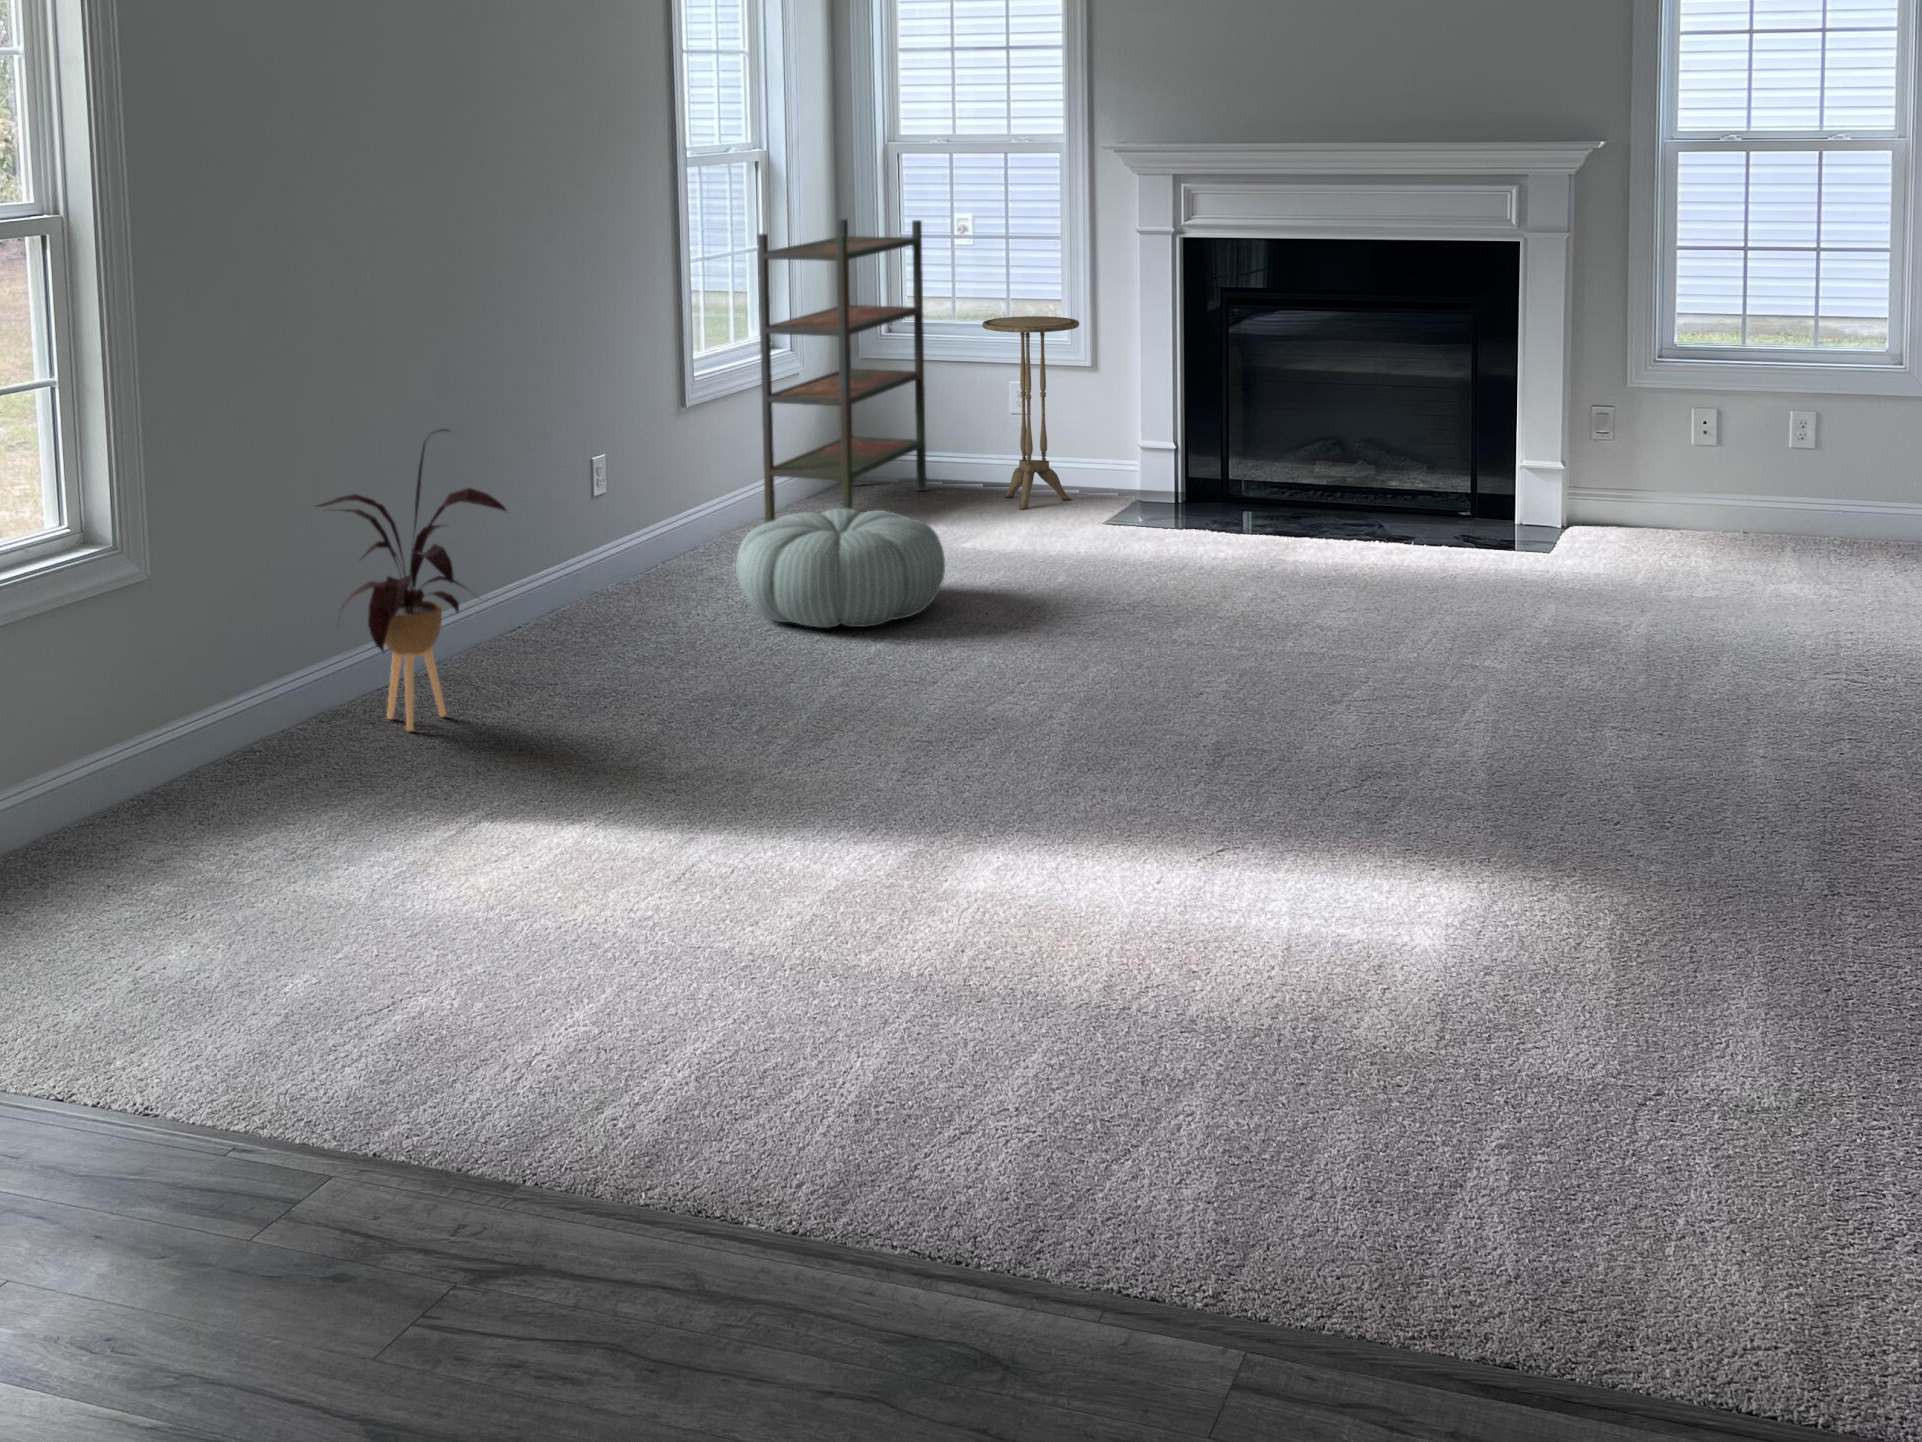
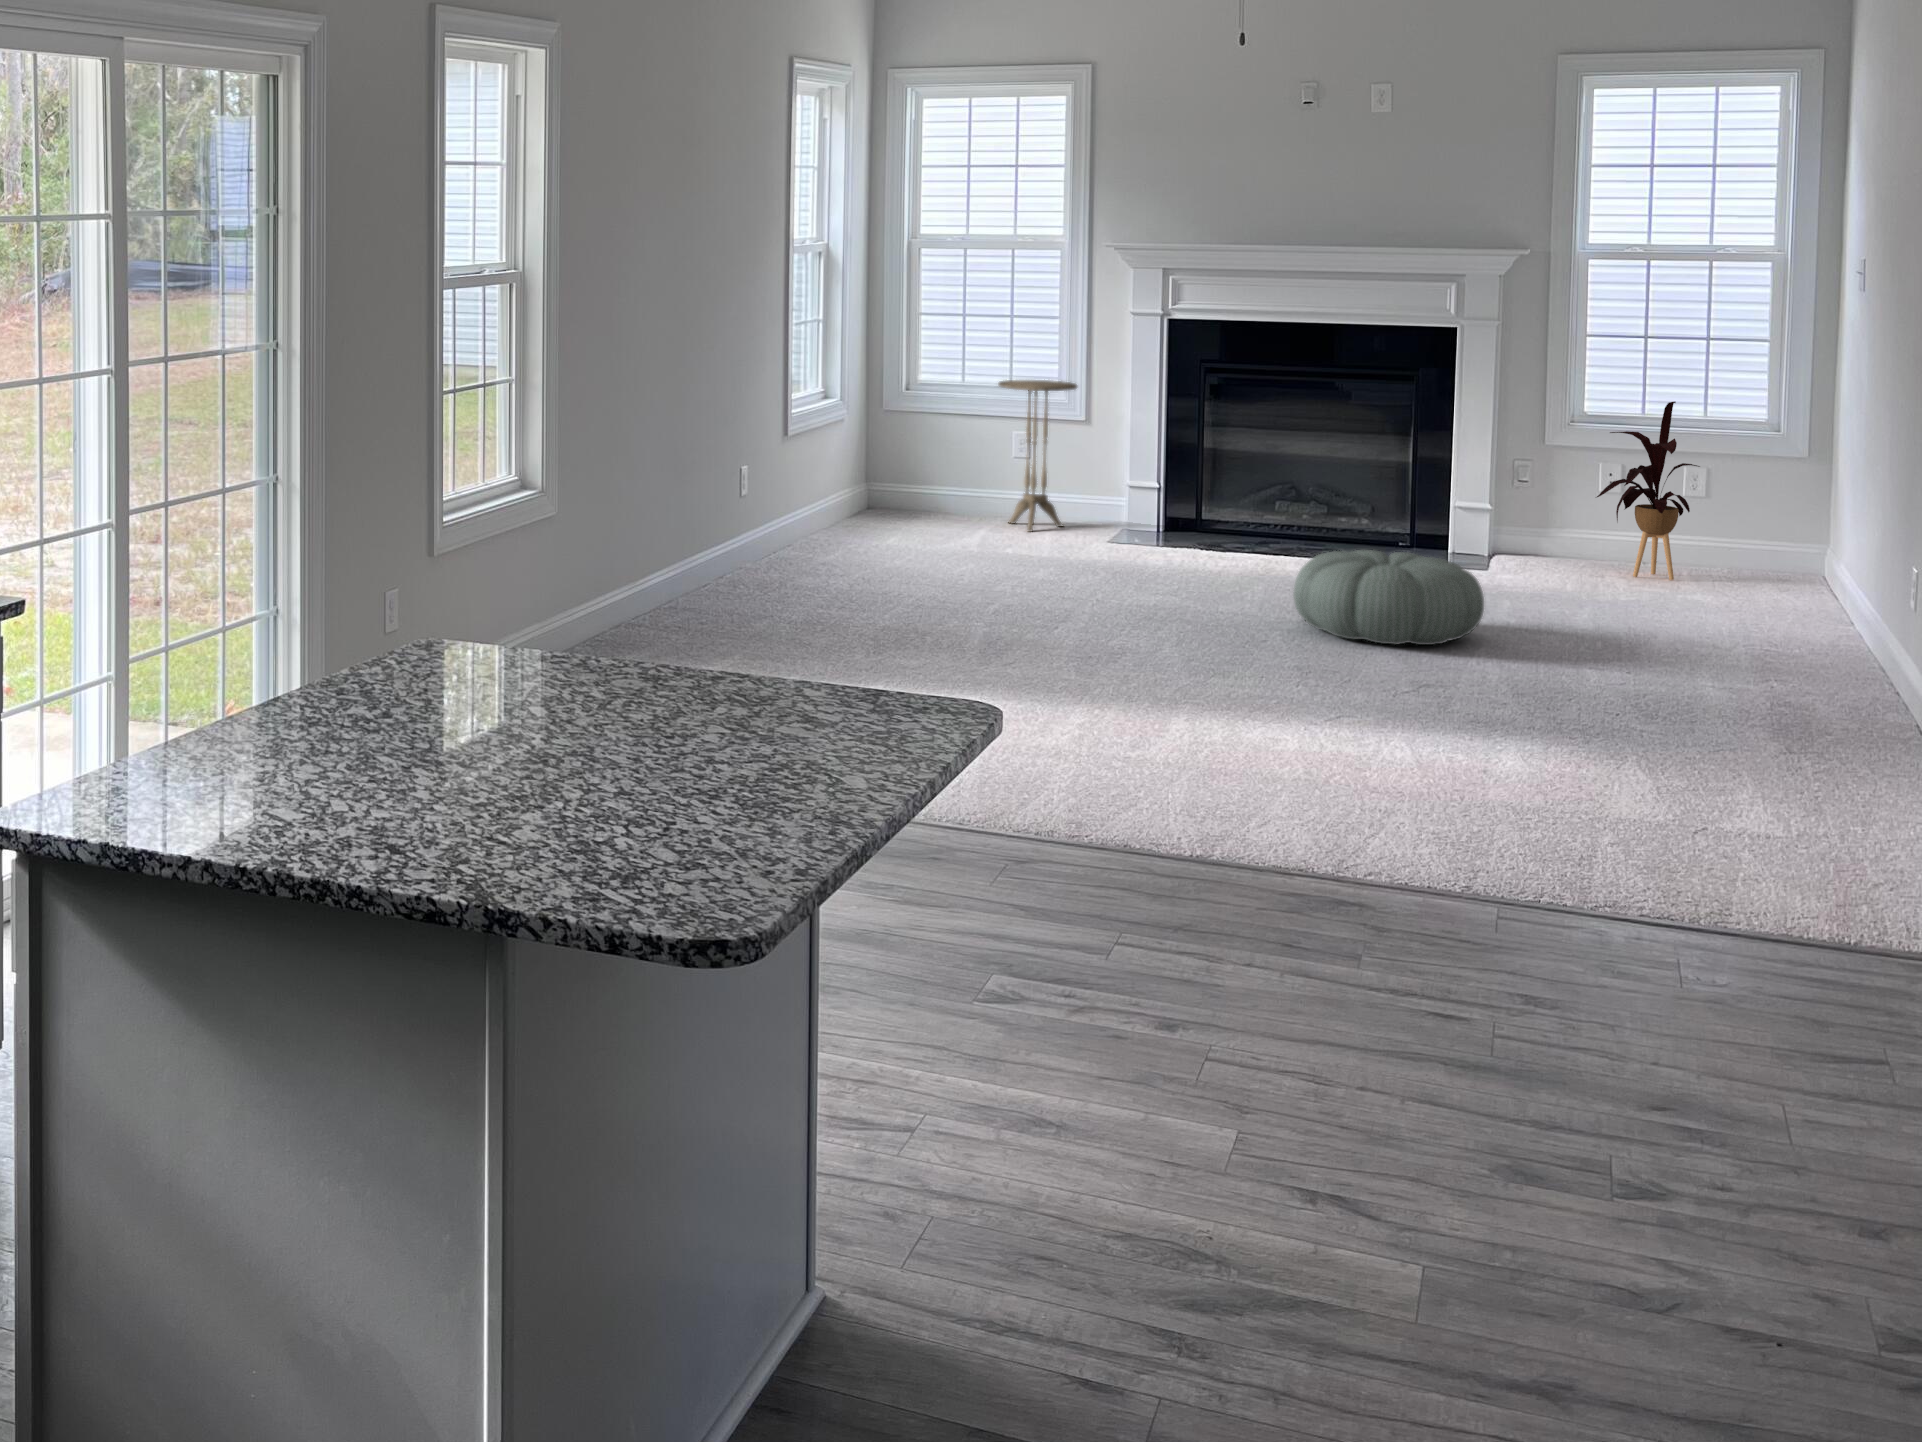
bookshelf: present [757,219,926,523] -> none [828,299,944,539]
house plant: present [318,429,506,731] -> present [1597,401,1700,580]
pouf: present [736,509,945,628] -> present [1293,550,1484,645]

